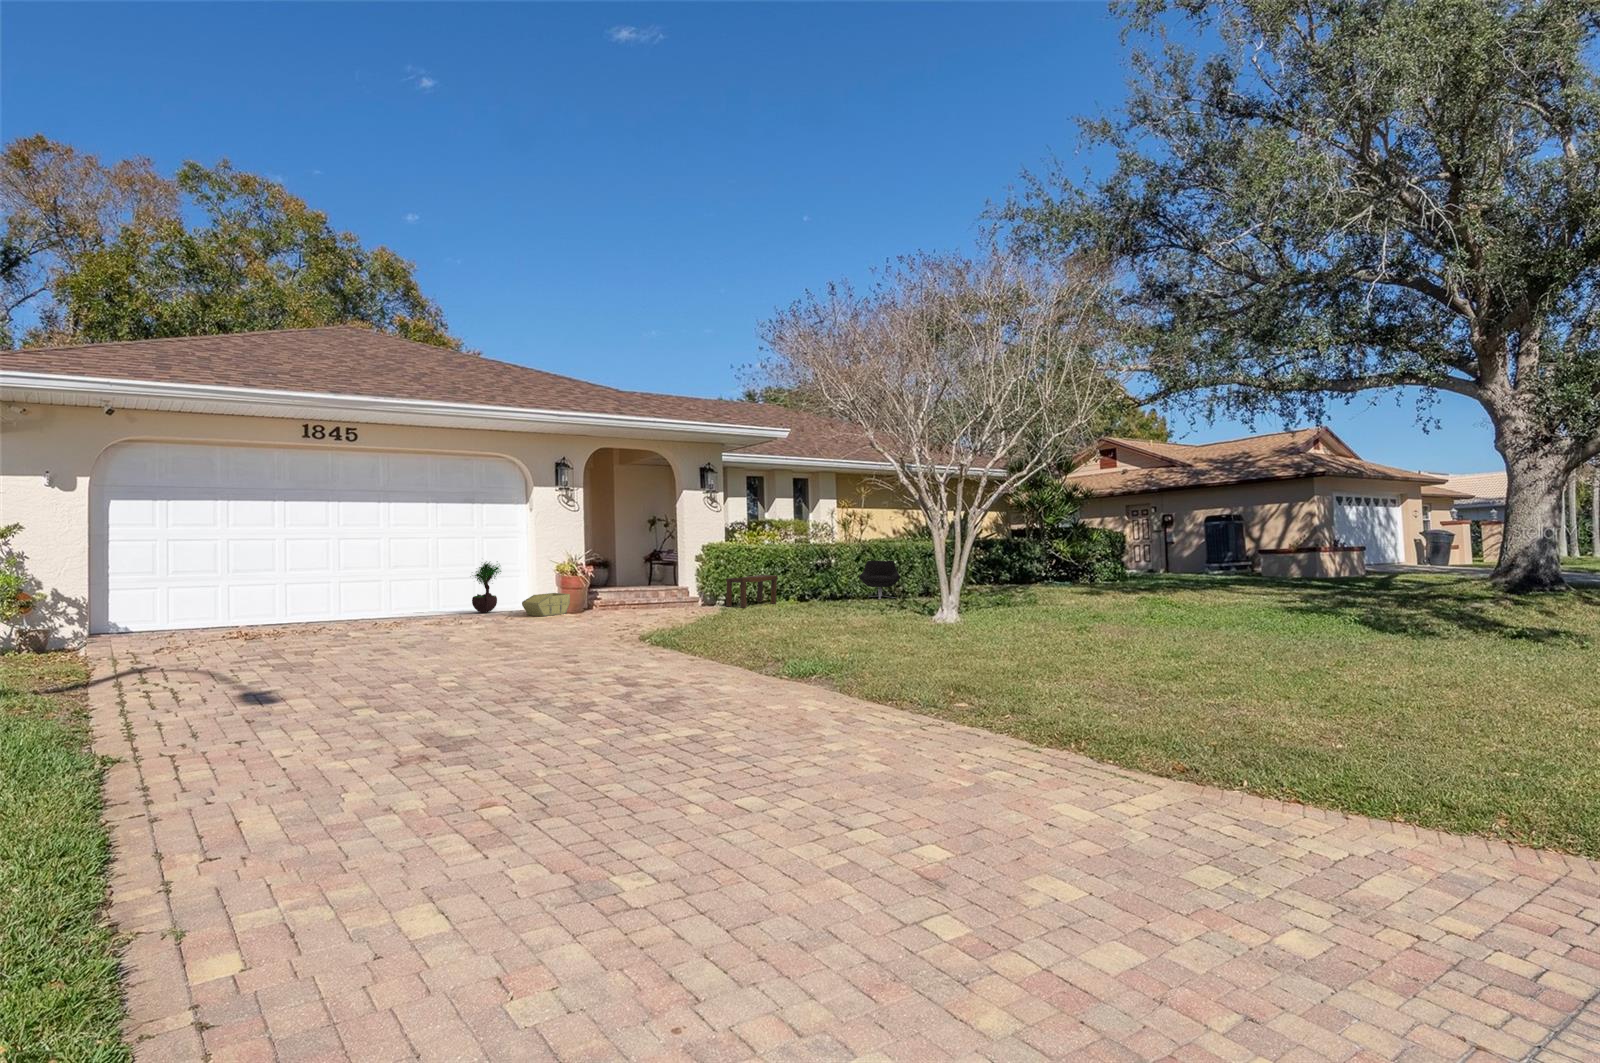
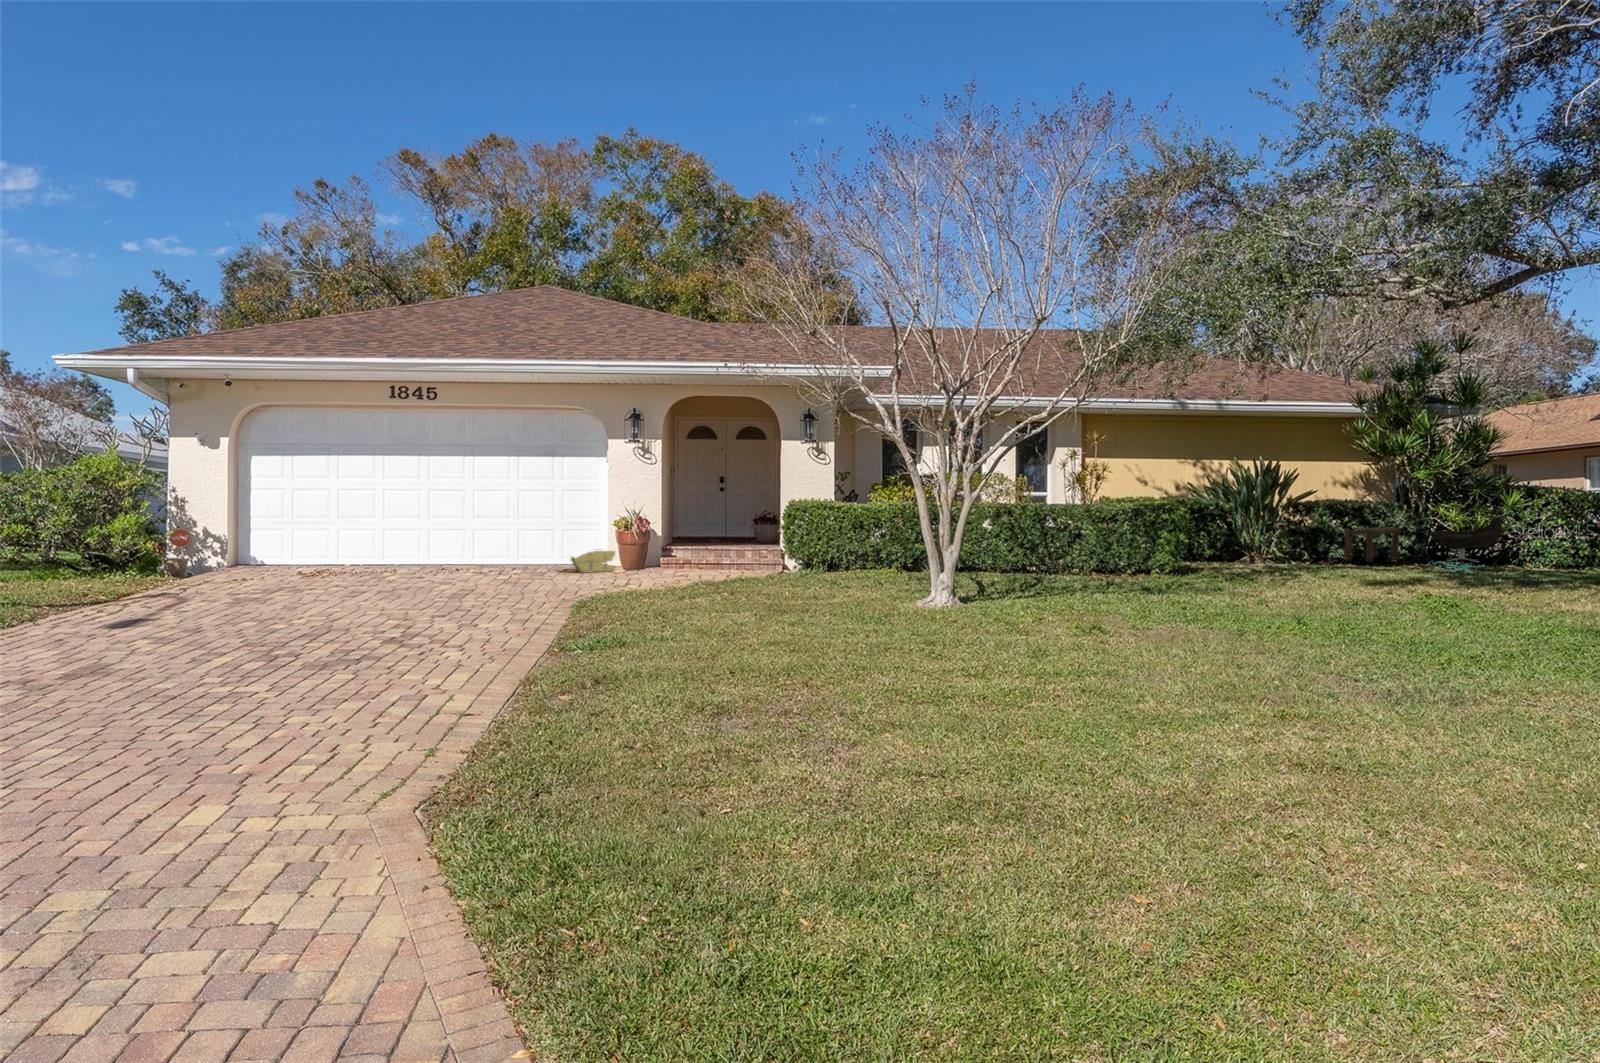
lounge chair: present [859,561,901,599] -> present [1430,517,1502,562]
potted tree: present [472,562,501,613] -> none [535,511,569,567]
bench: present [726,575,778,608] -> present [1345,528,1401,562]

